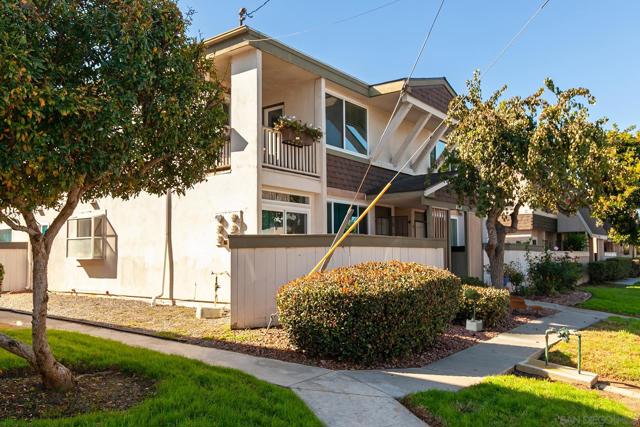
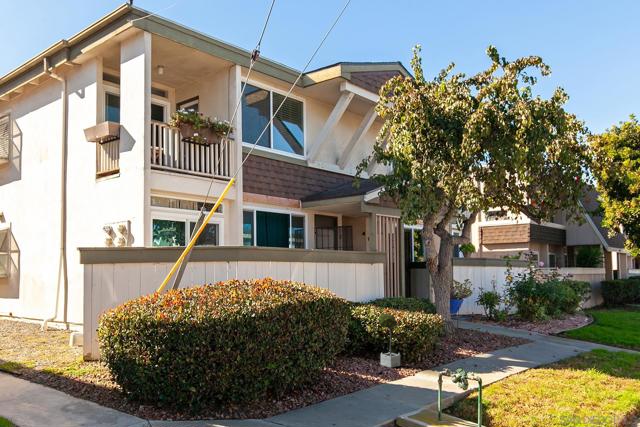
lounge chair: present [505,286,543,317] -> none [451,310,499,349]

